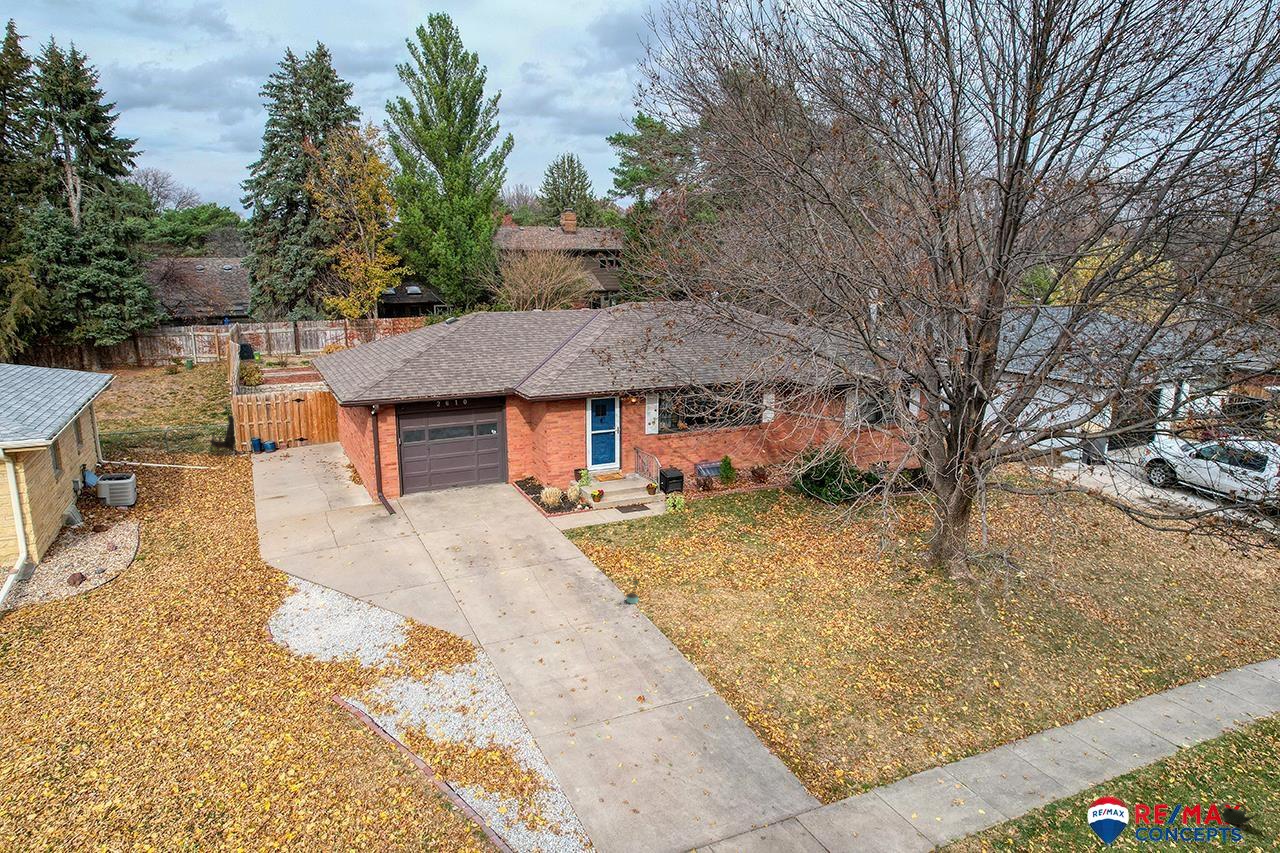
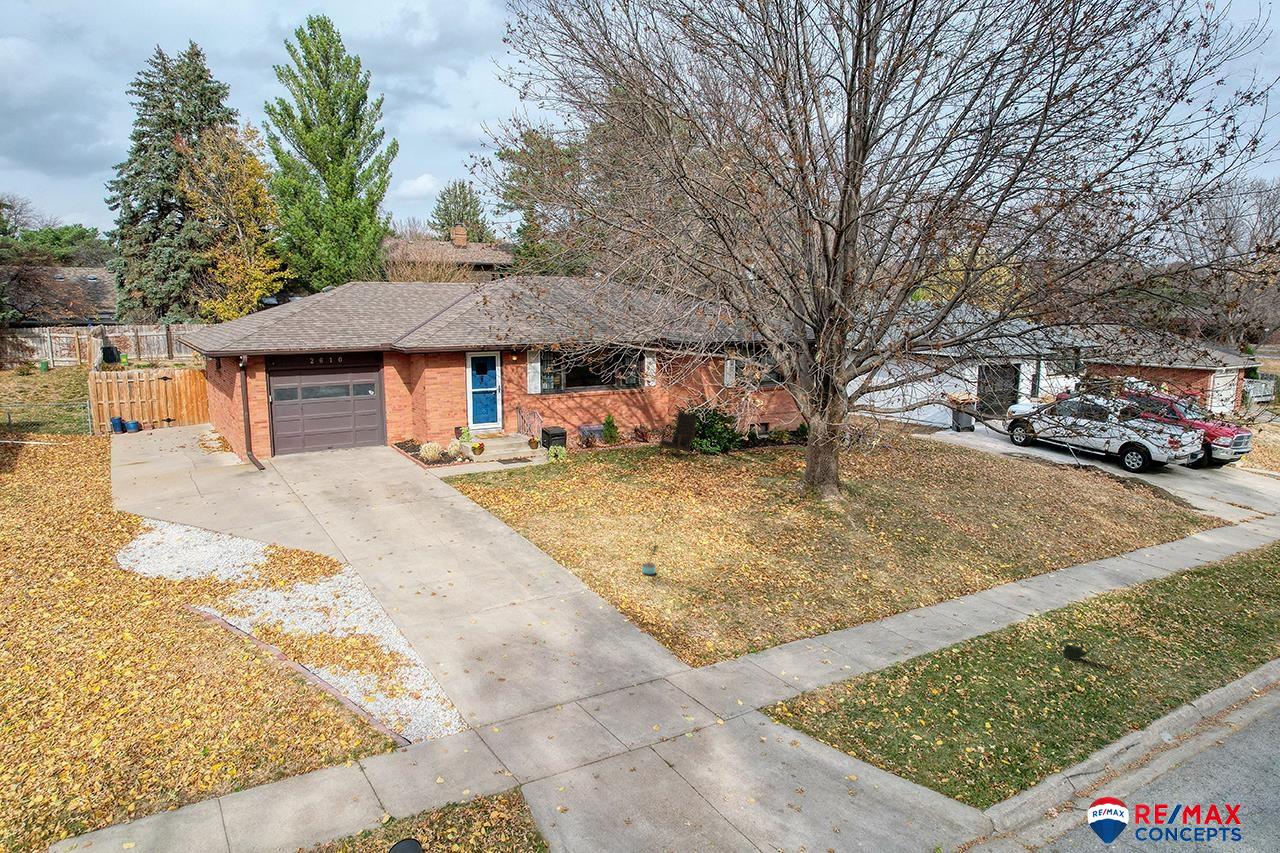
lounge chair: present [210,415,239,456] -> present [659,412,696,458]
potted plant: present [627,577,639,604] -> present [641,532,658,574]

